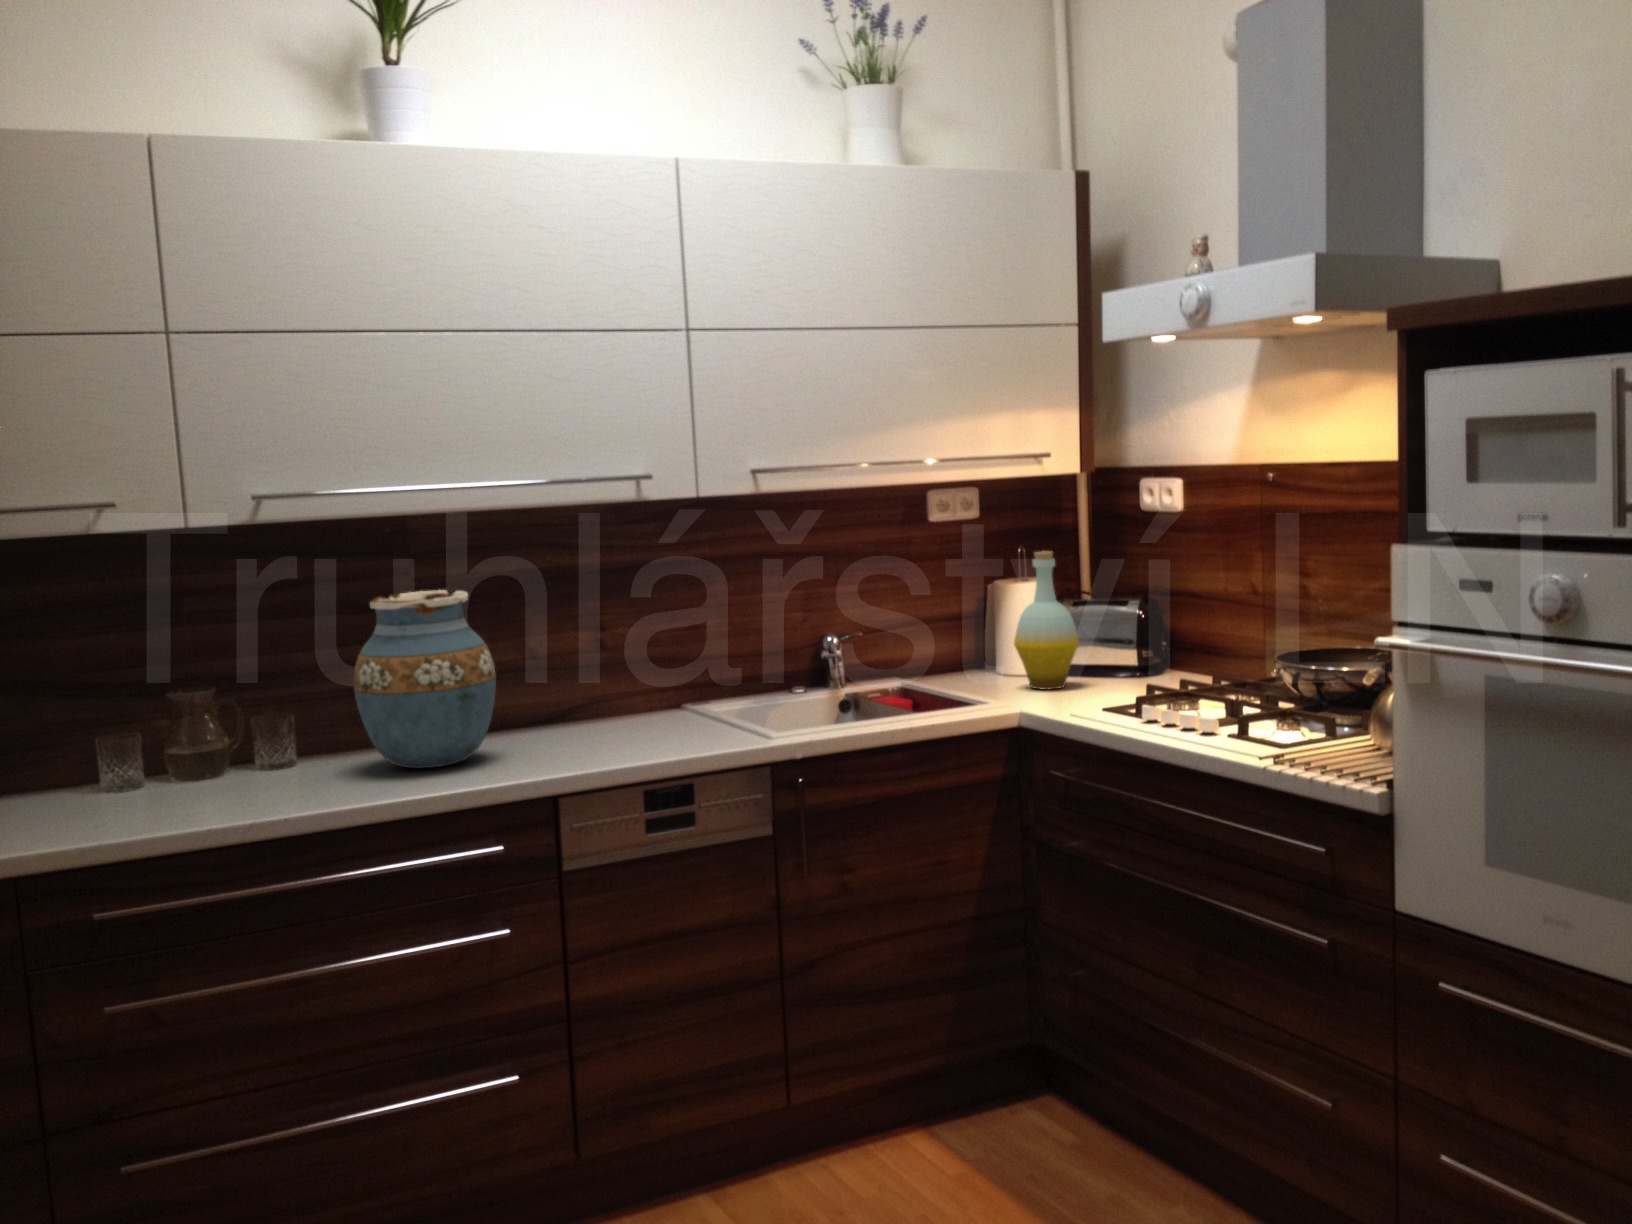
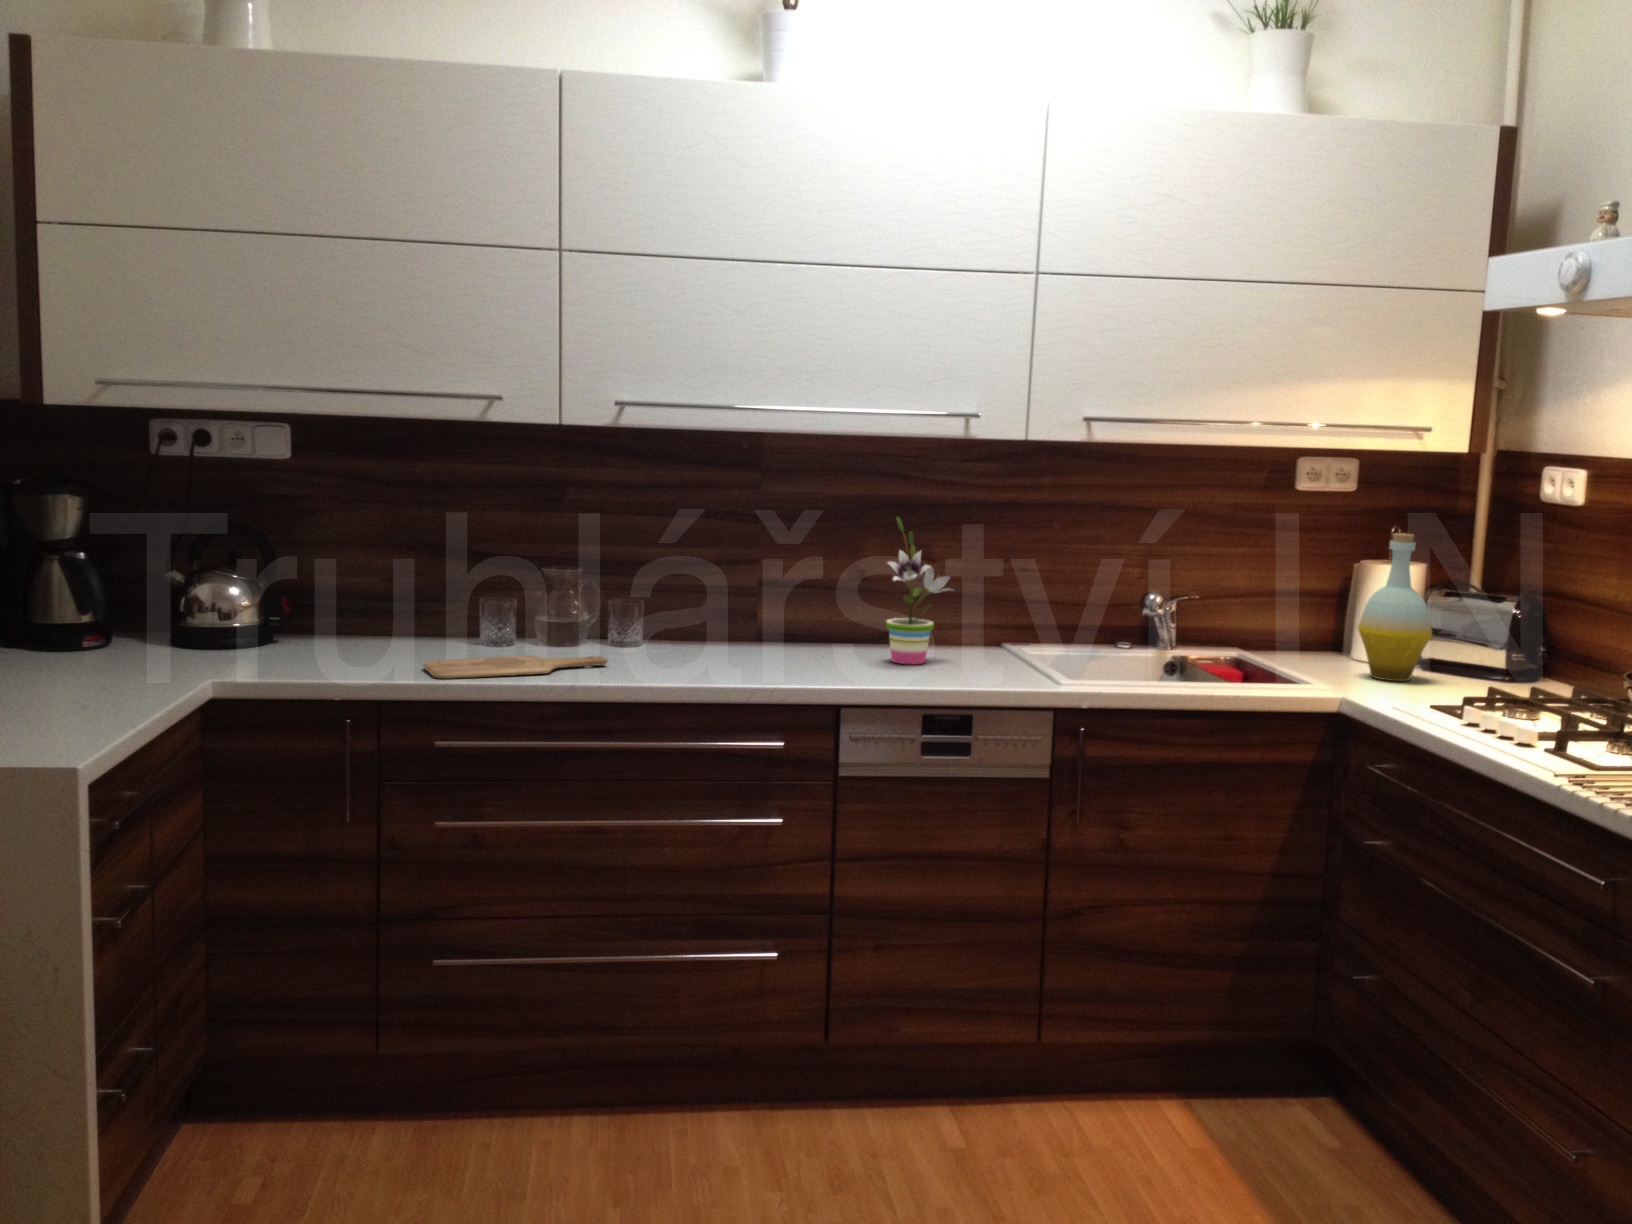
potted plant: none [568,588,639,741] -> present [886,517,950,664]
vase: present [354,590,496,768] -> none [688,504,814,666]
cutting board: none [52,783,276,839] -> present [423,655,608,679]

